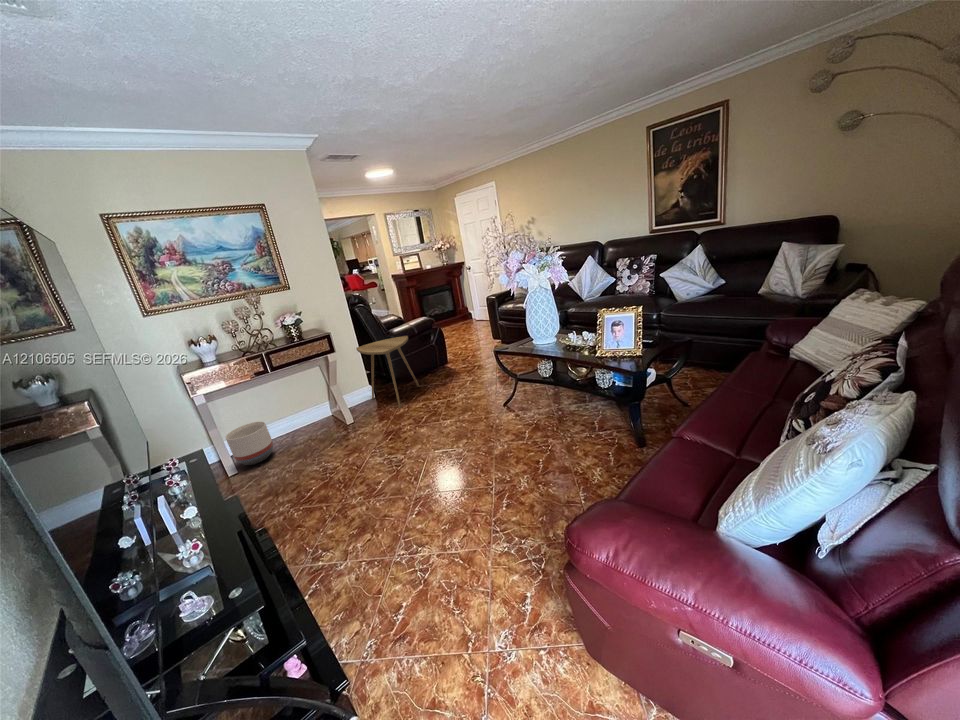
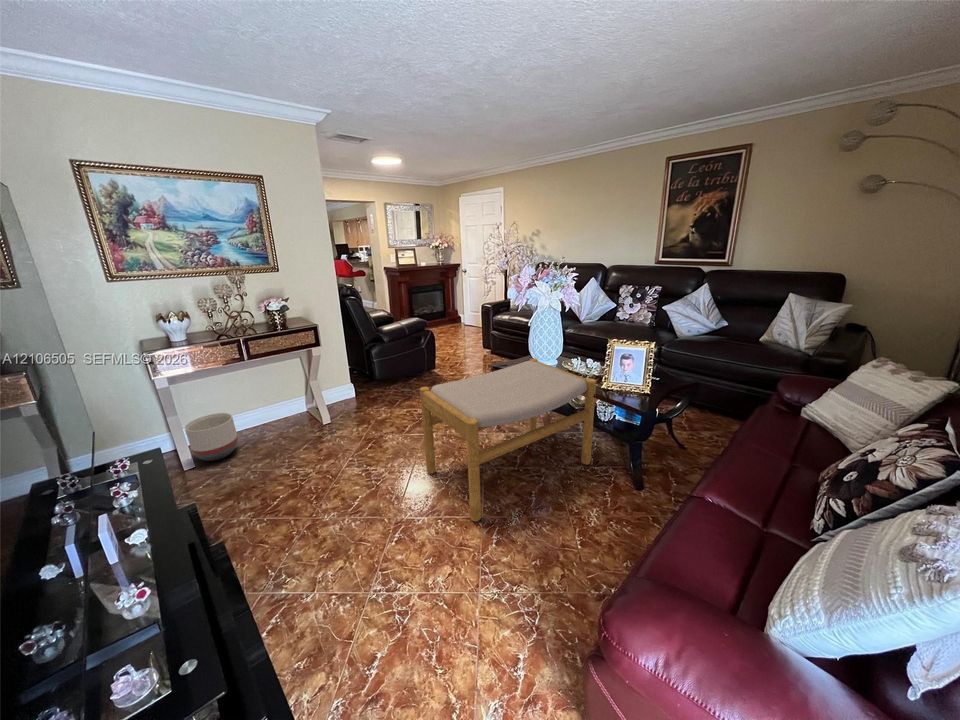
side table: present [356,336,420,408] -> none [342,337,404,413]
footstool: none [425,337,595,490] -> present [420,358,596,522]

